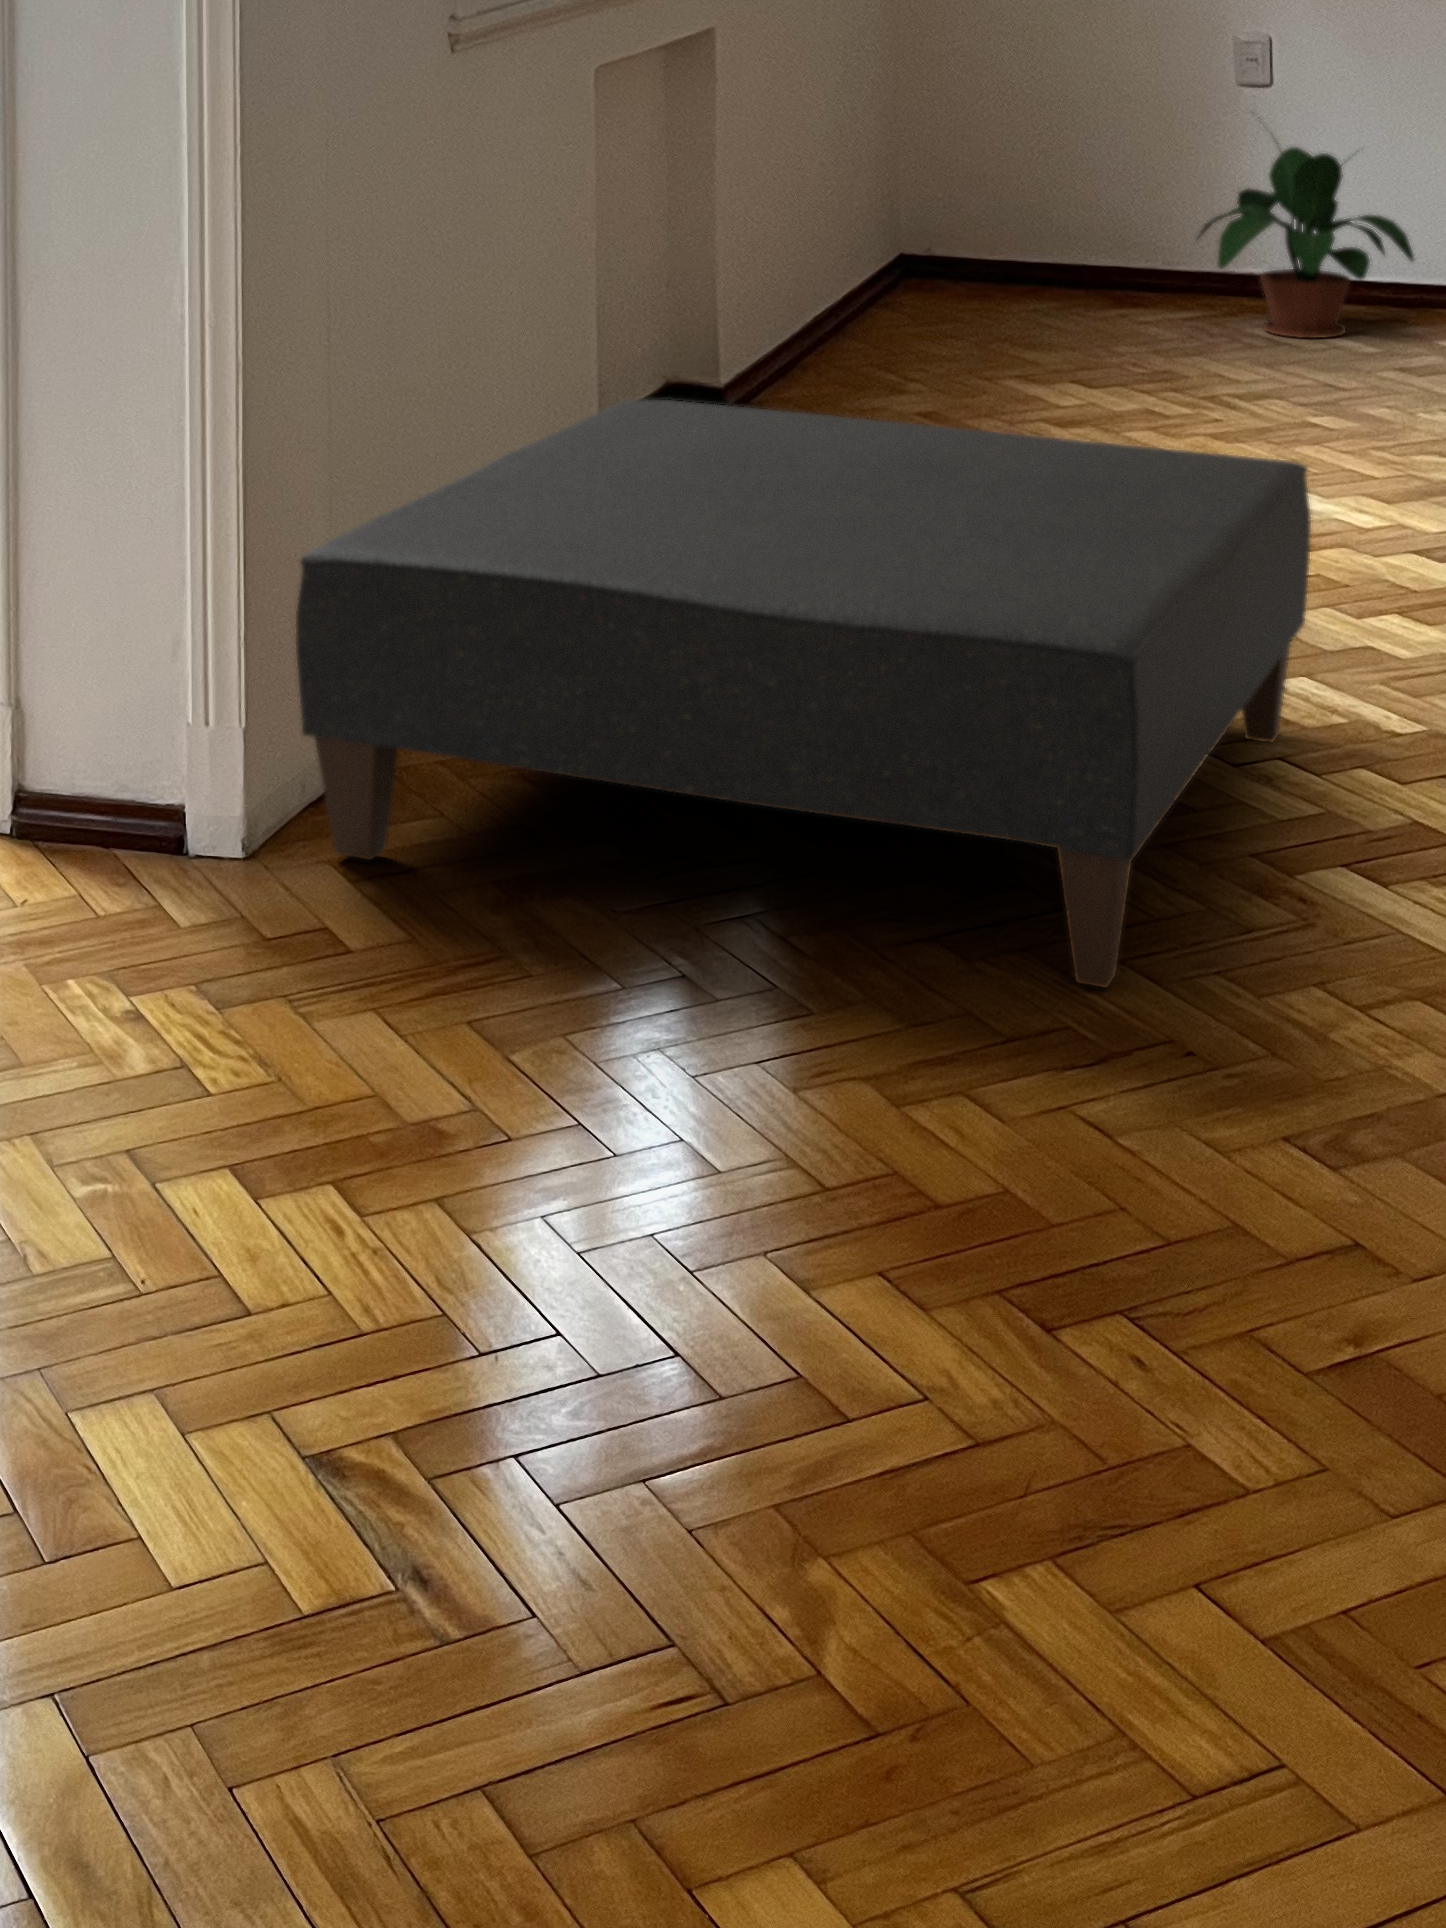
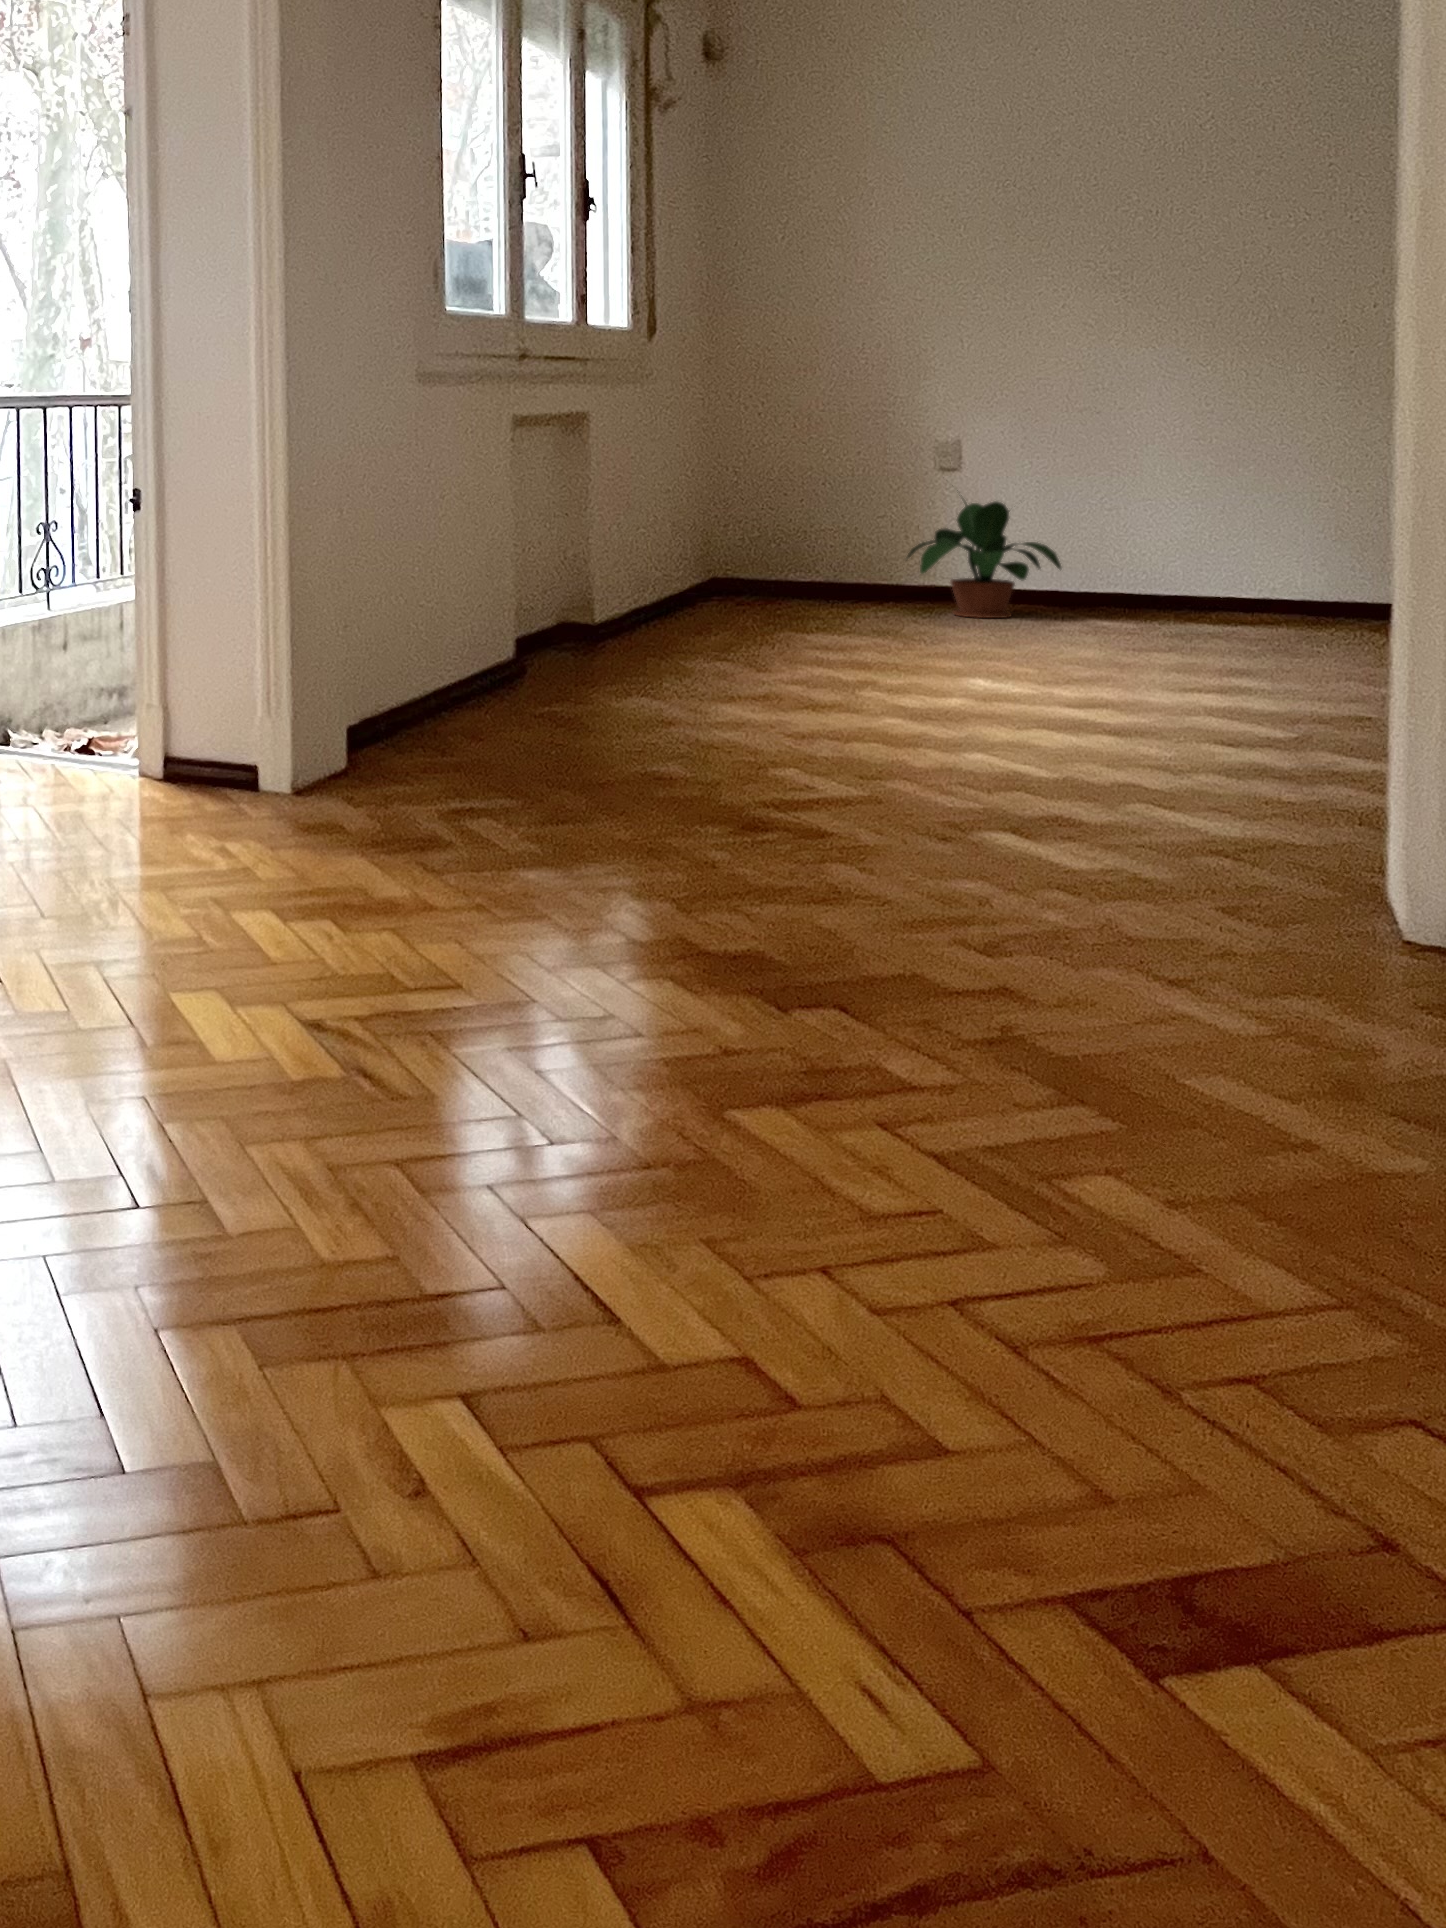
ottoman: present [296,400,1311,987] -> none [318,581,980,873]

